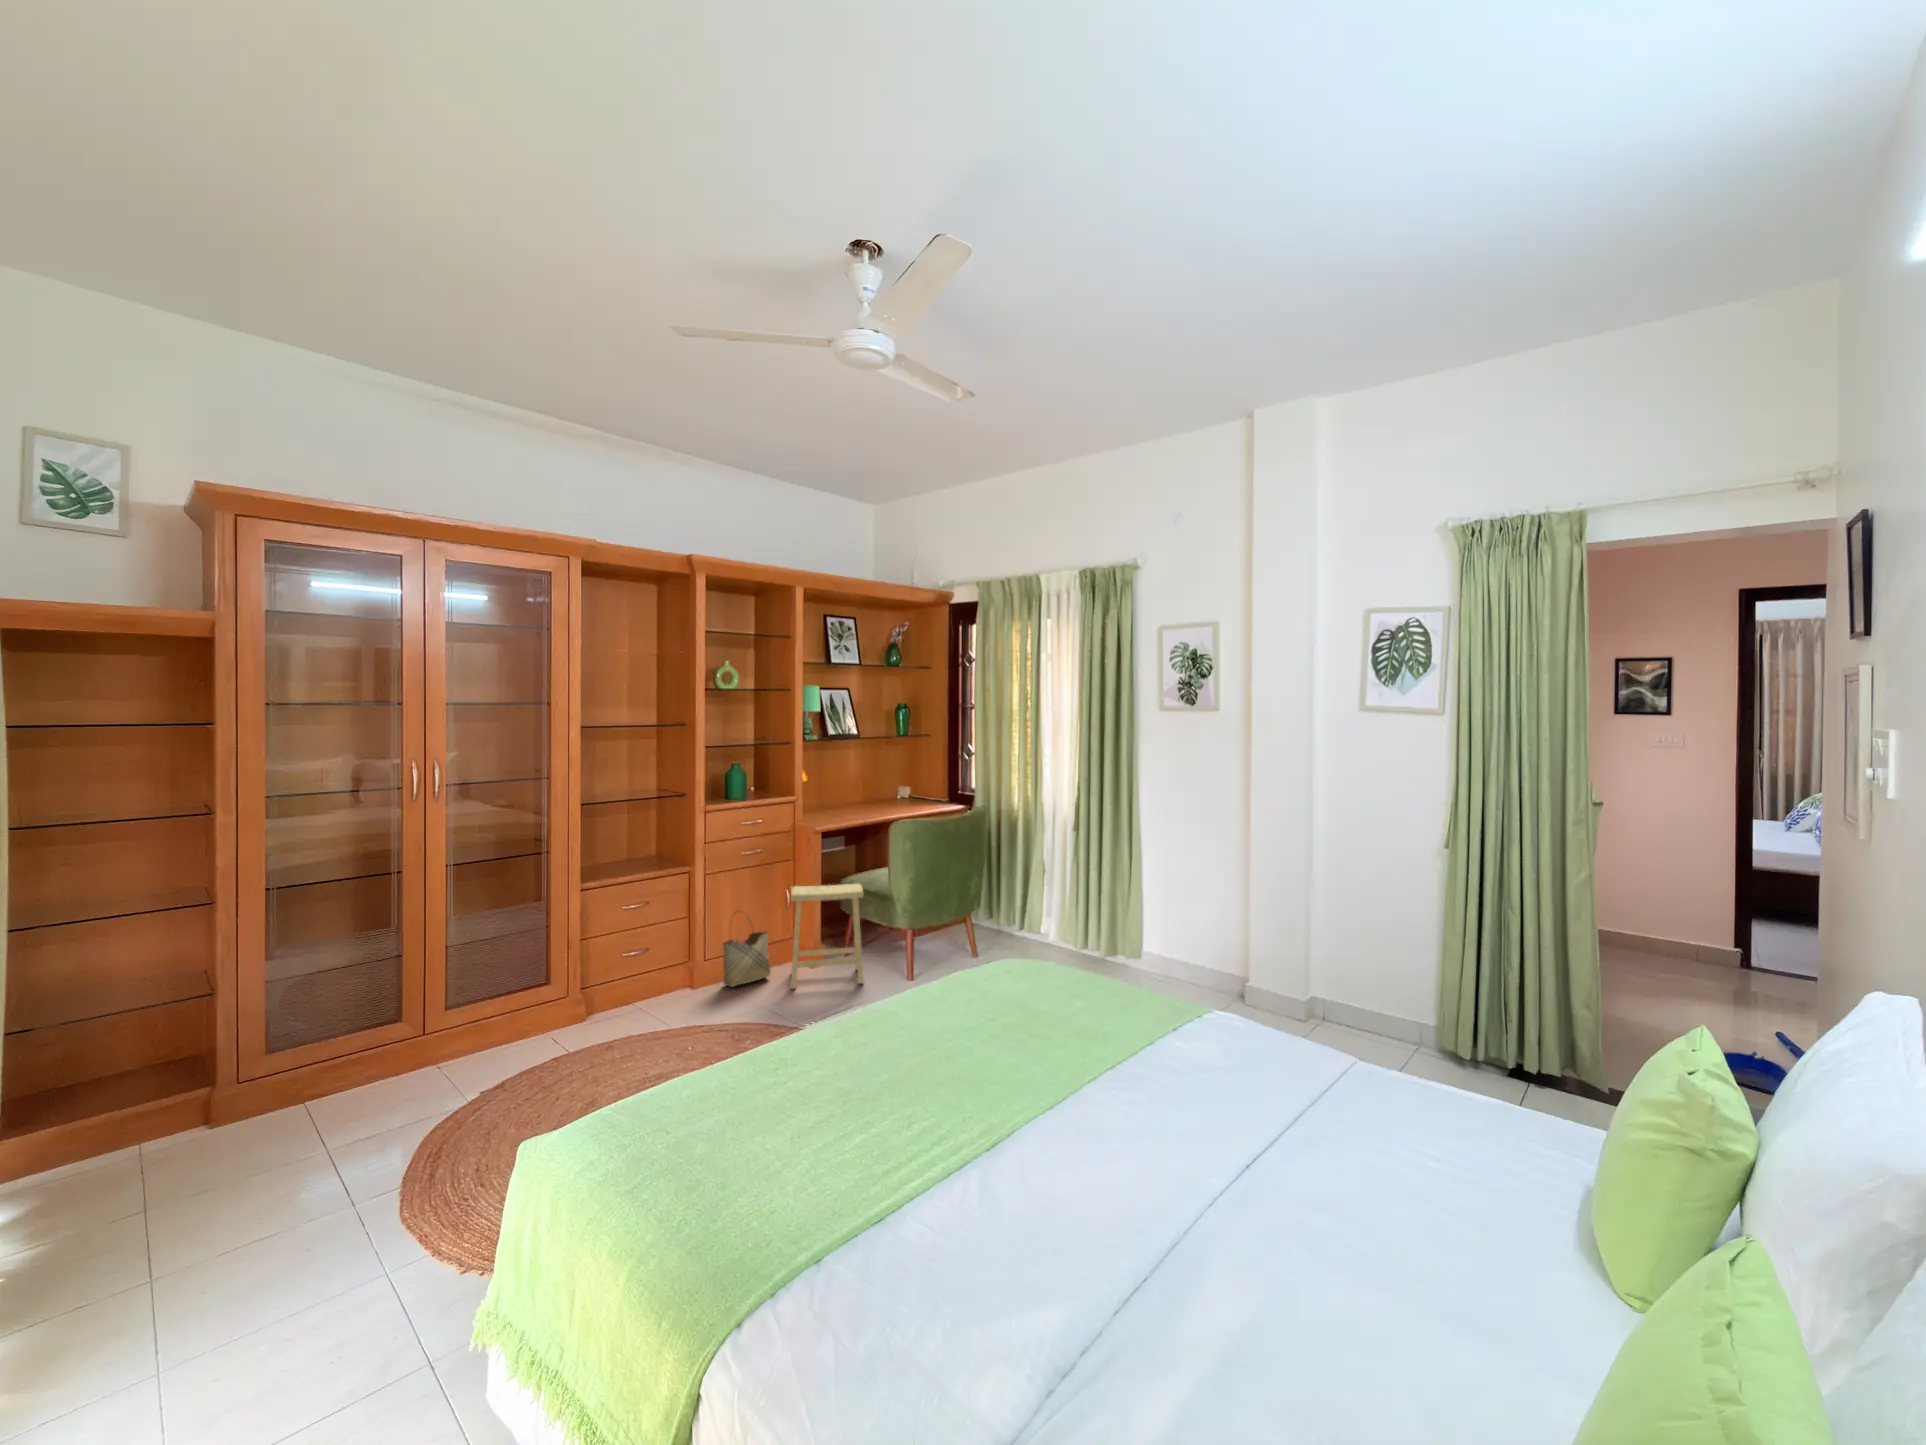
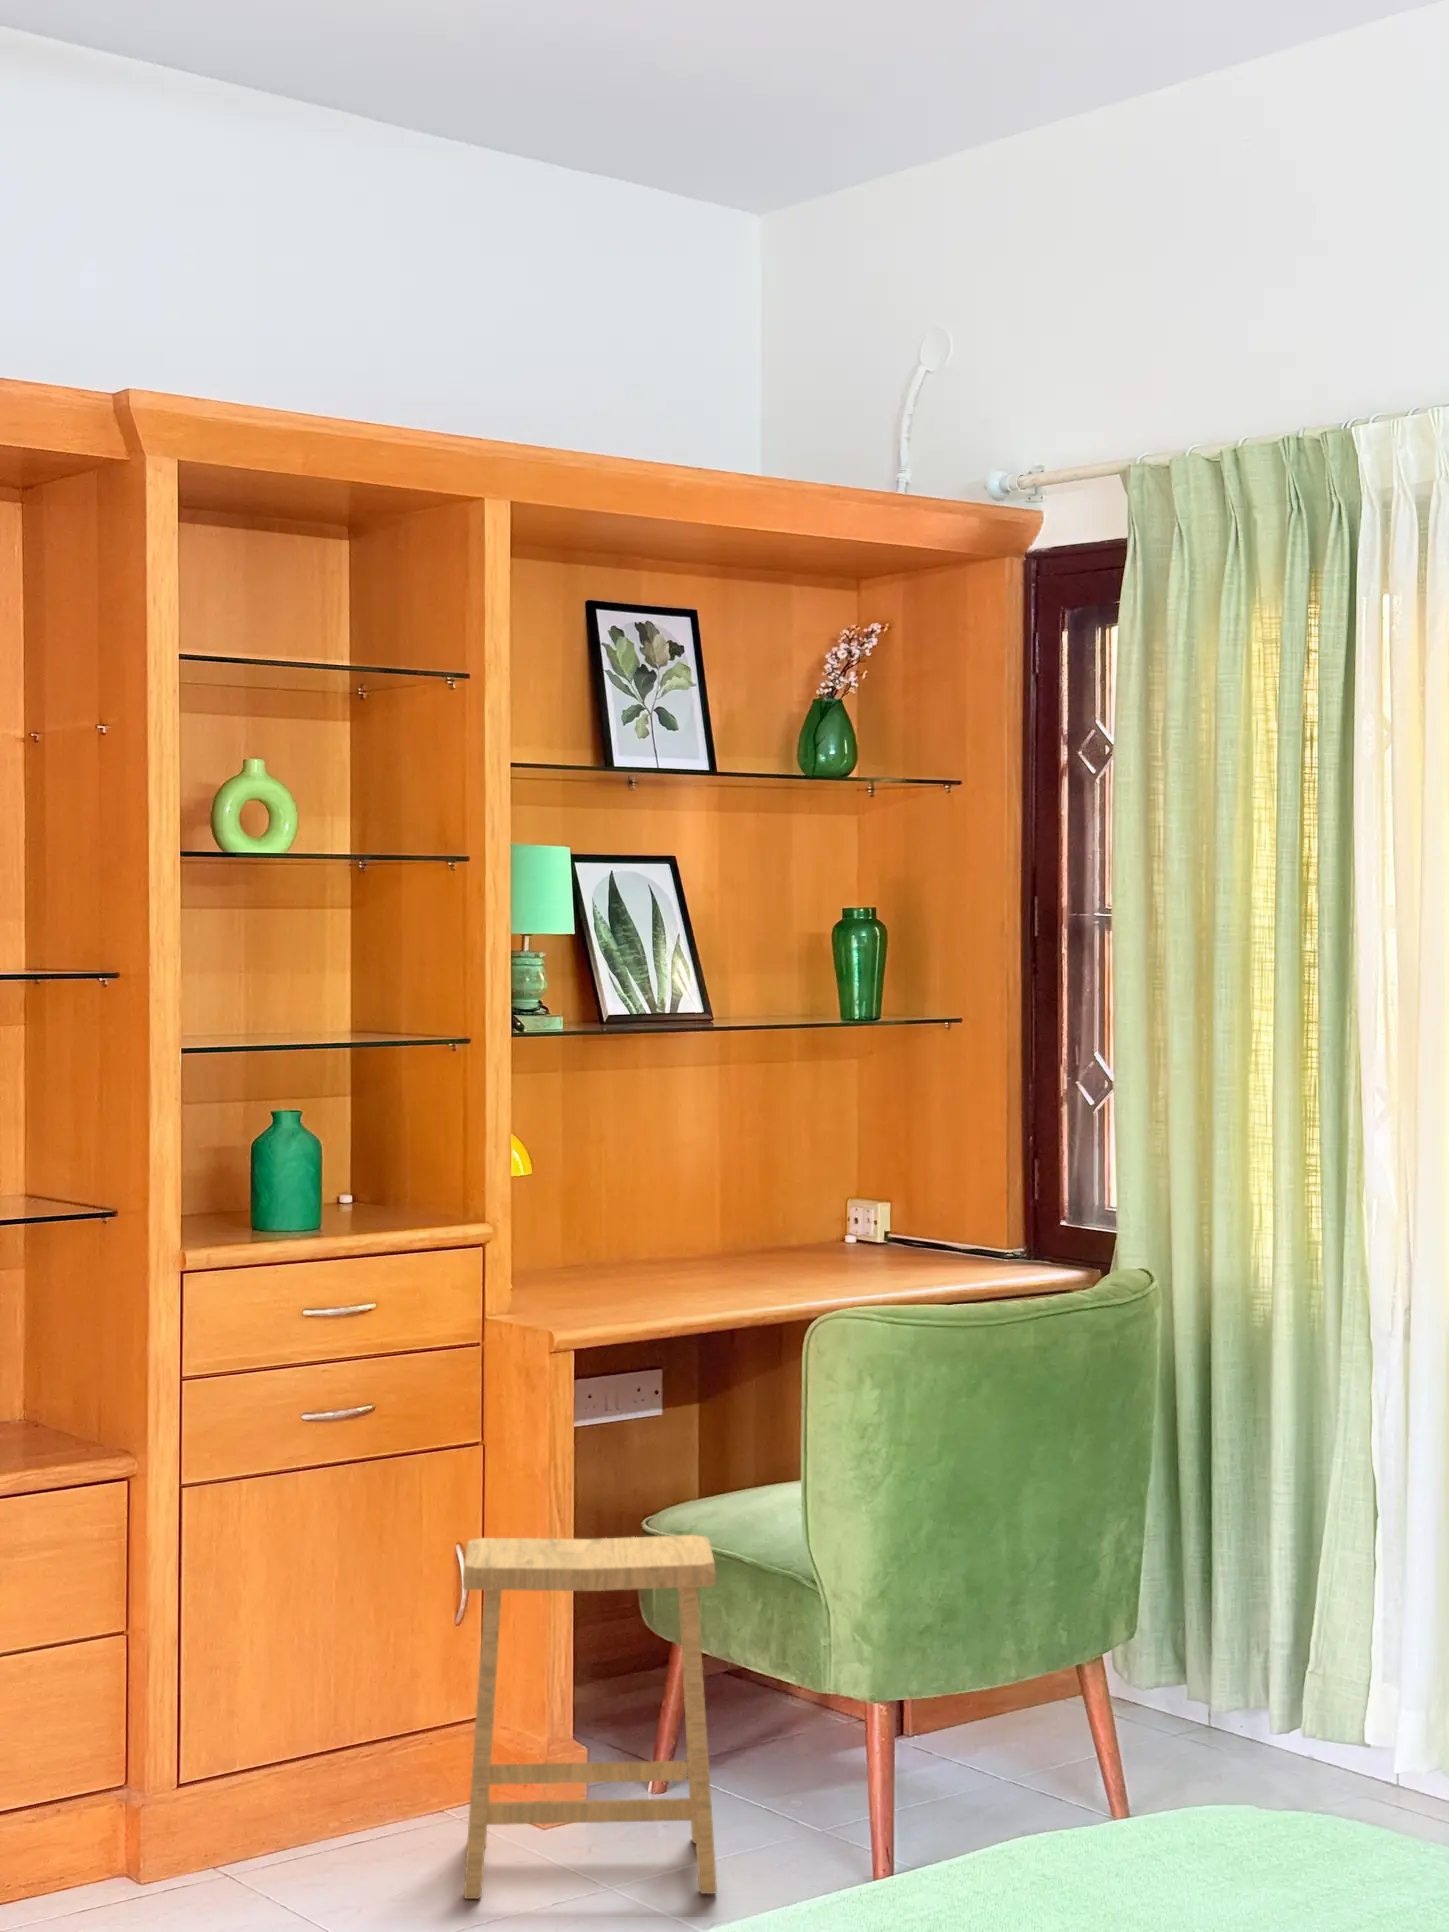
woven basket: present [723,916,770,987] -> none [233,1614,398,1880]

